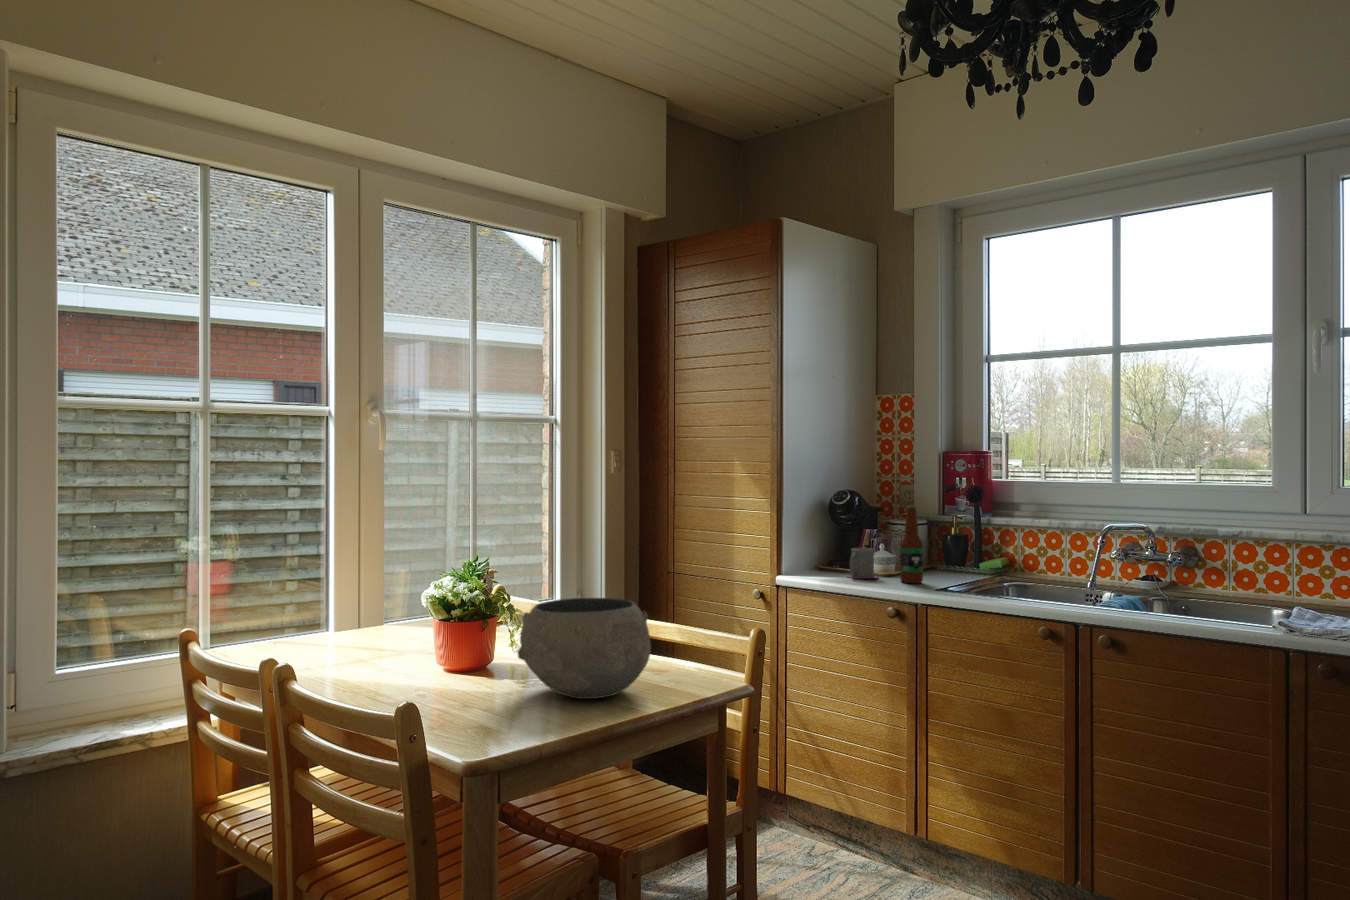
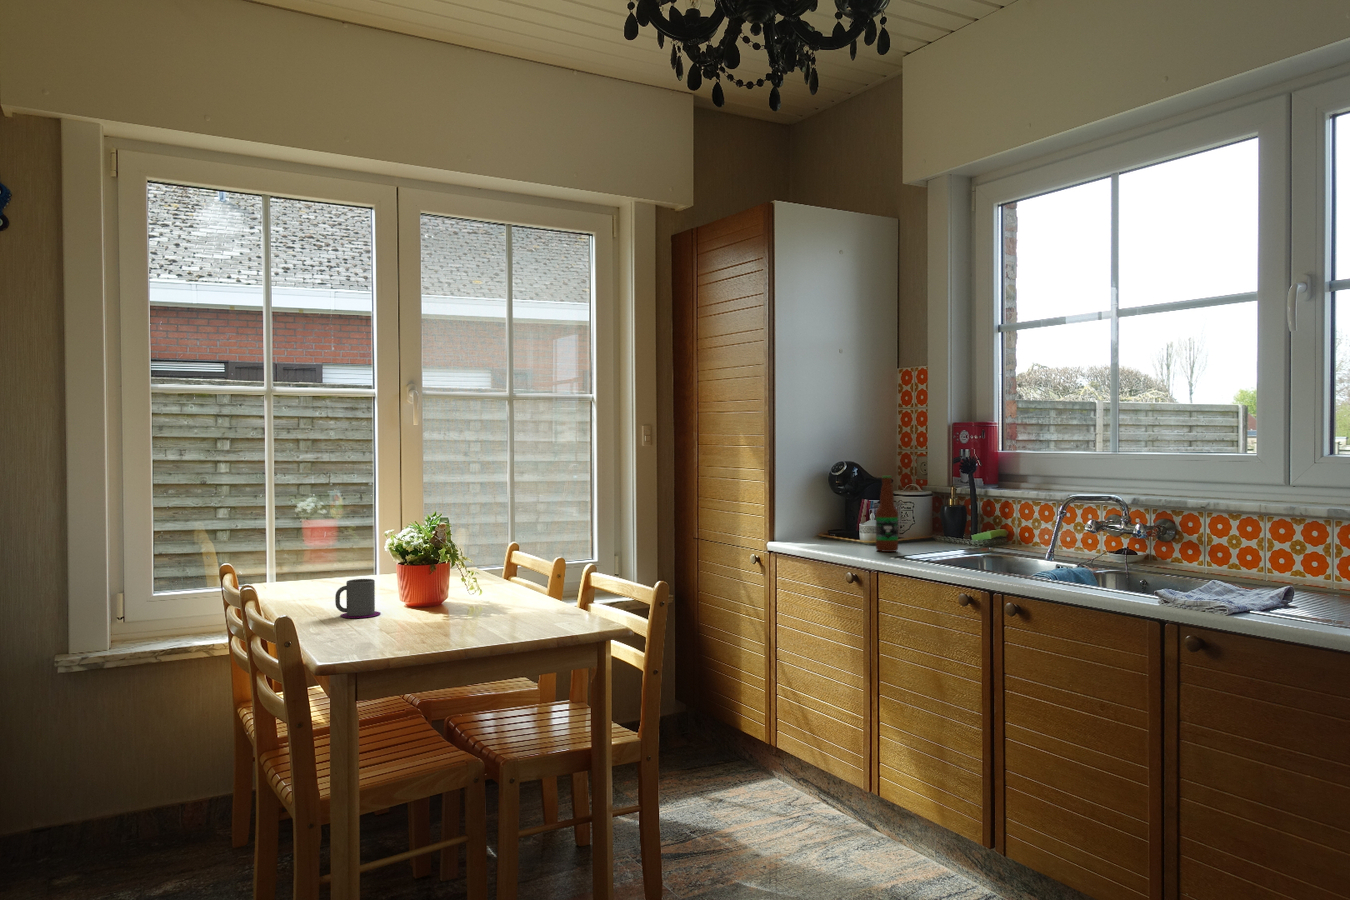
mug: present [848,548,878,579] -> present [335,579,381,618]
ceramic bowl: present [518,598,651,699] -> none [423,547,542,630]

